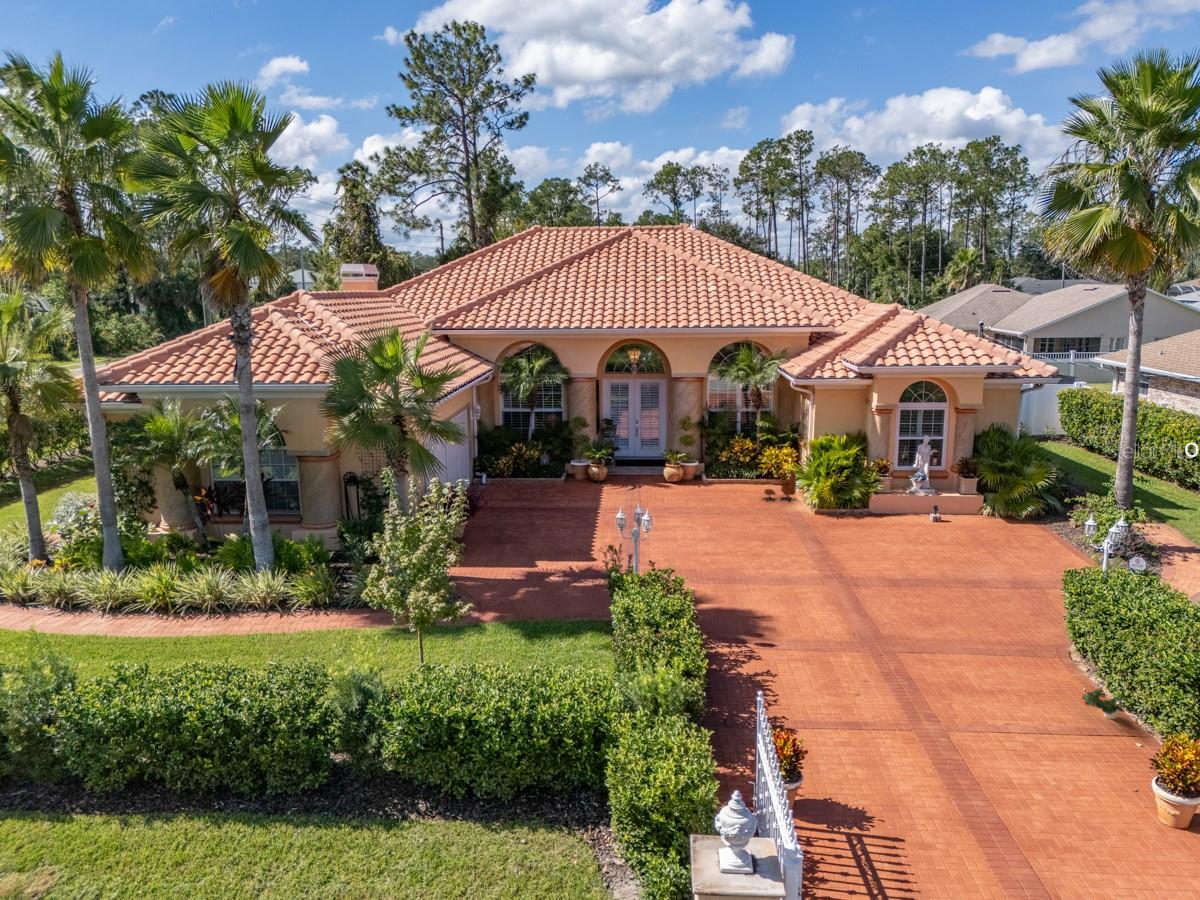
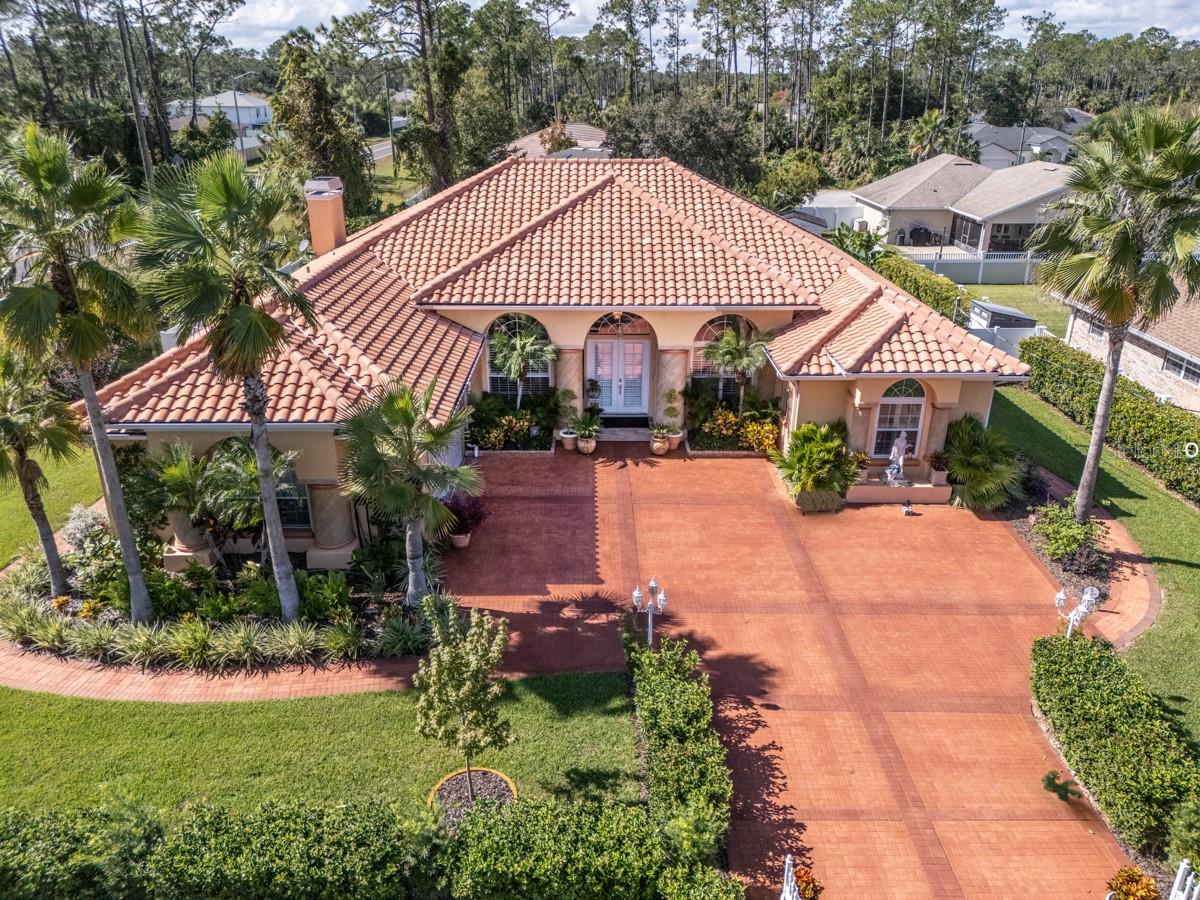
lounge chair: present [764,470,796,501] -> none [744,453,778,485]
bench: none [816,496,864,521] -> present [797,490,842,515]

